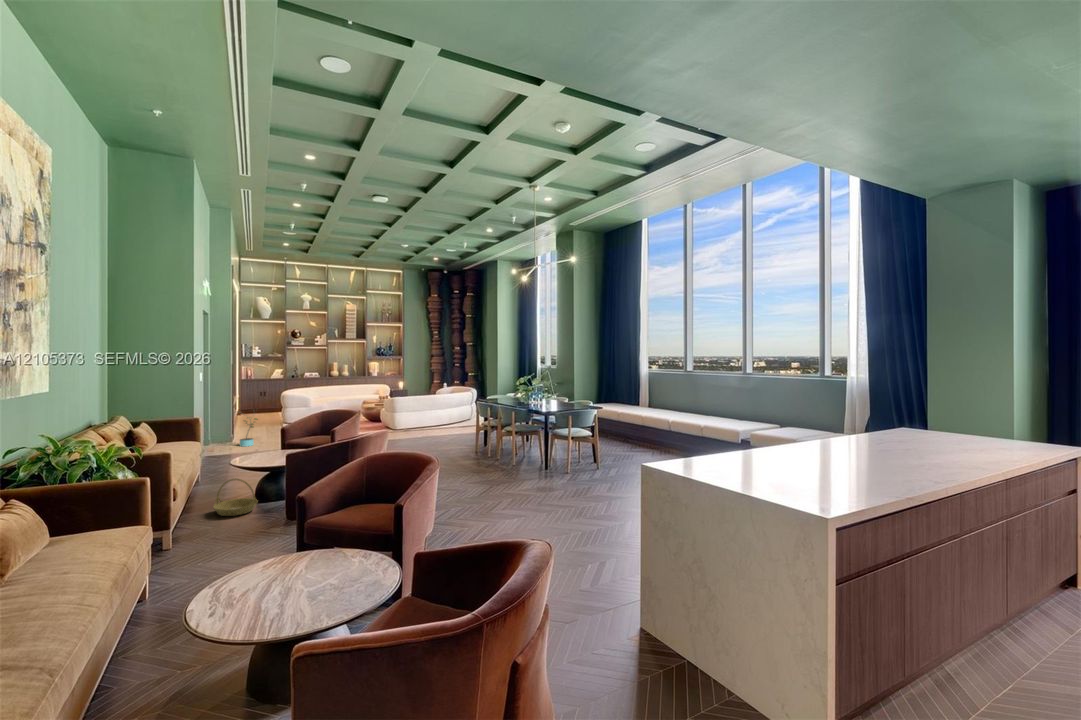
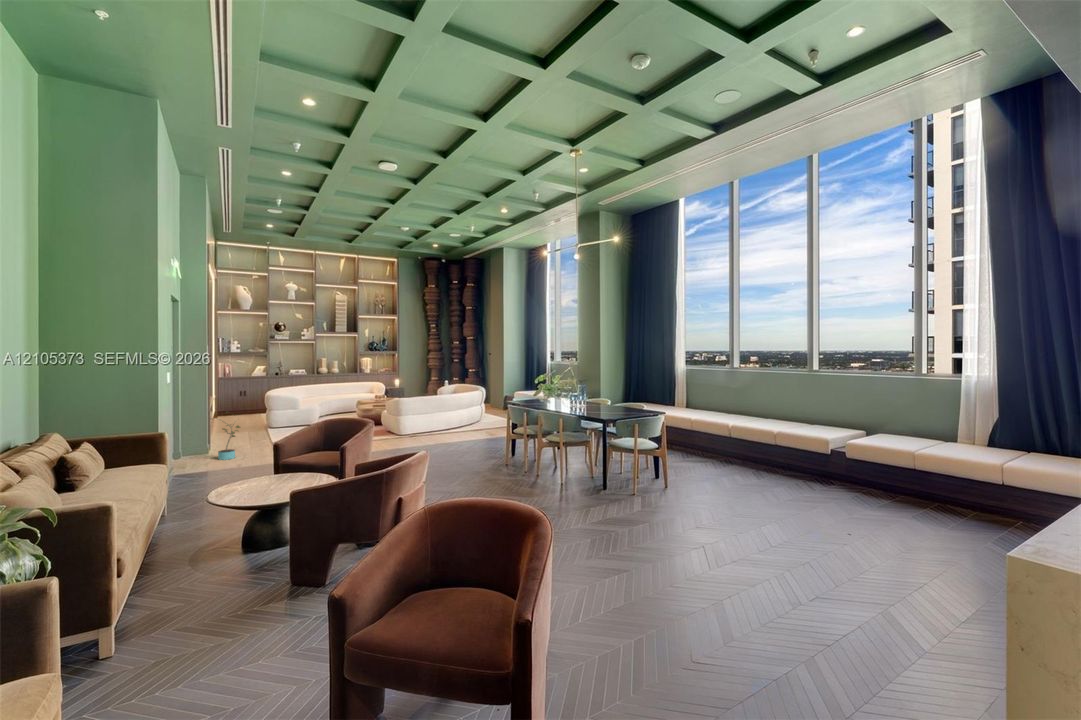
basket: present [213,478,258,516] -> none [183,524,248,580]

